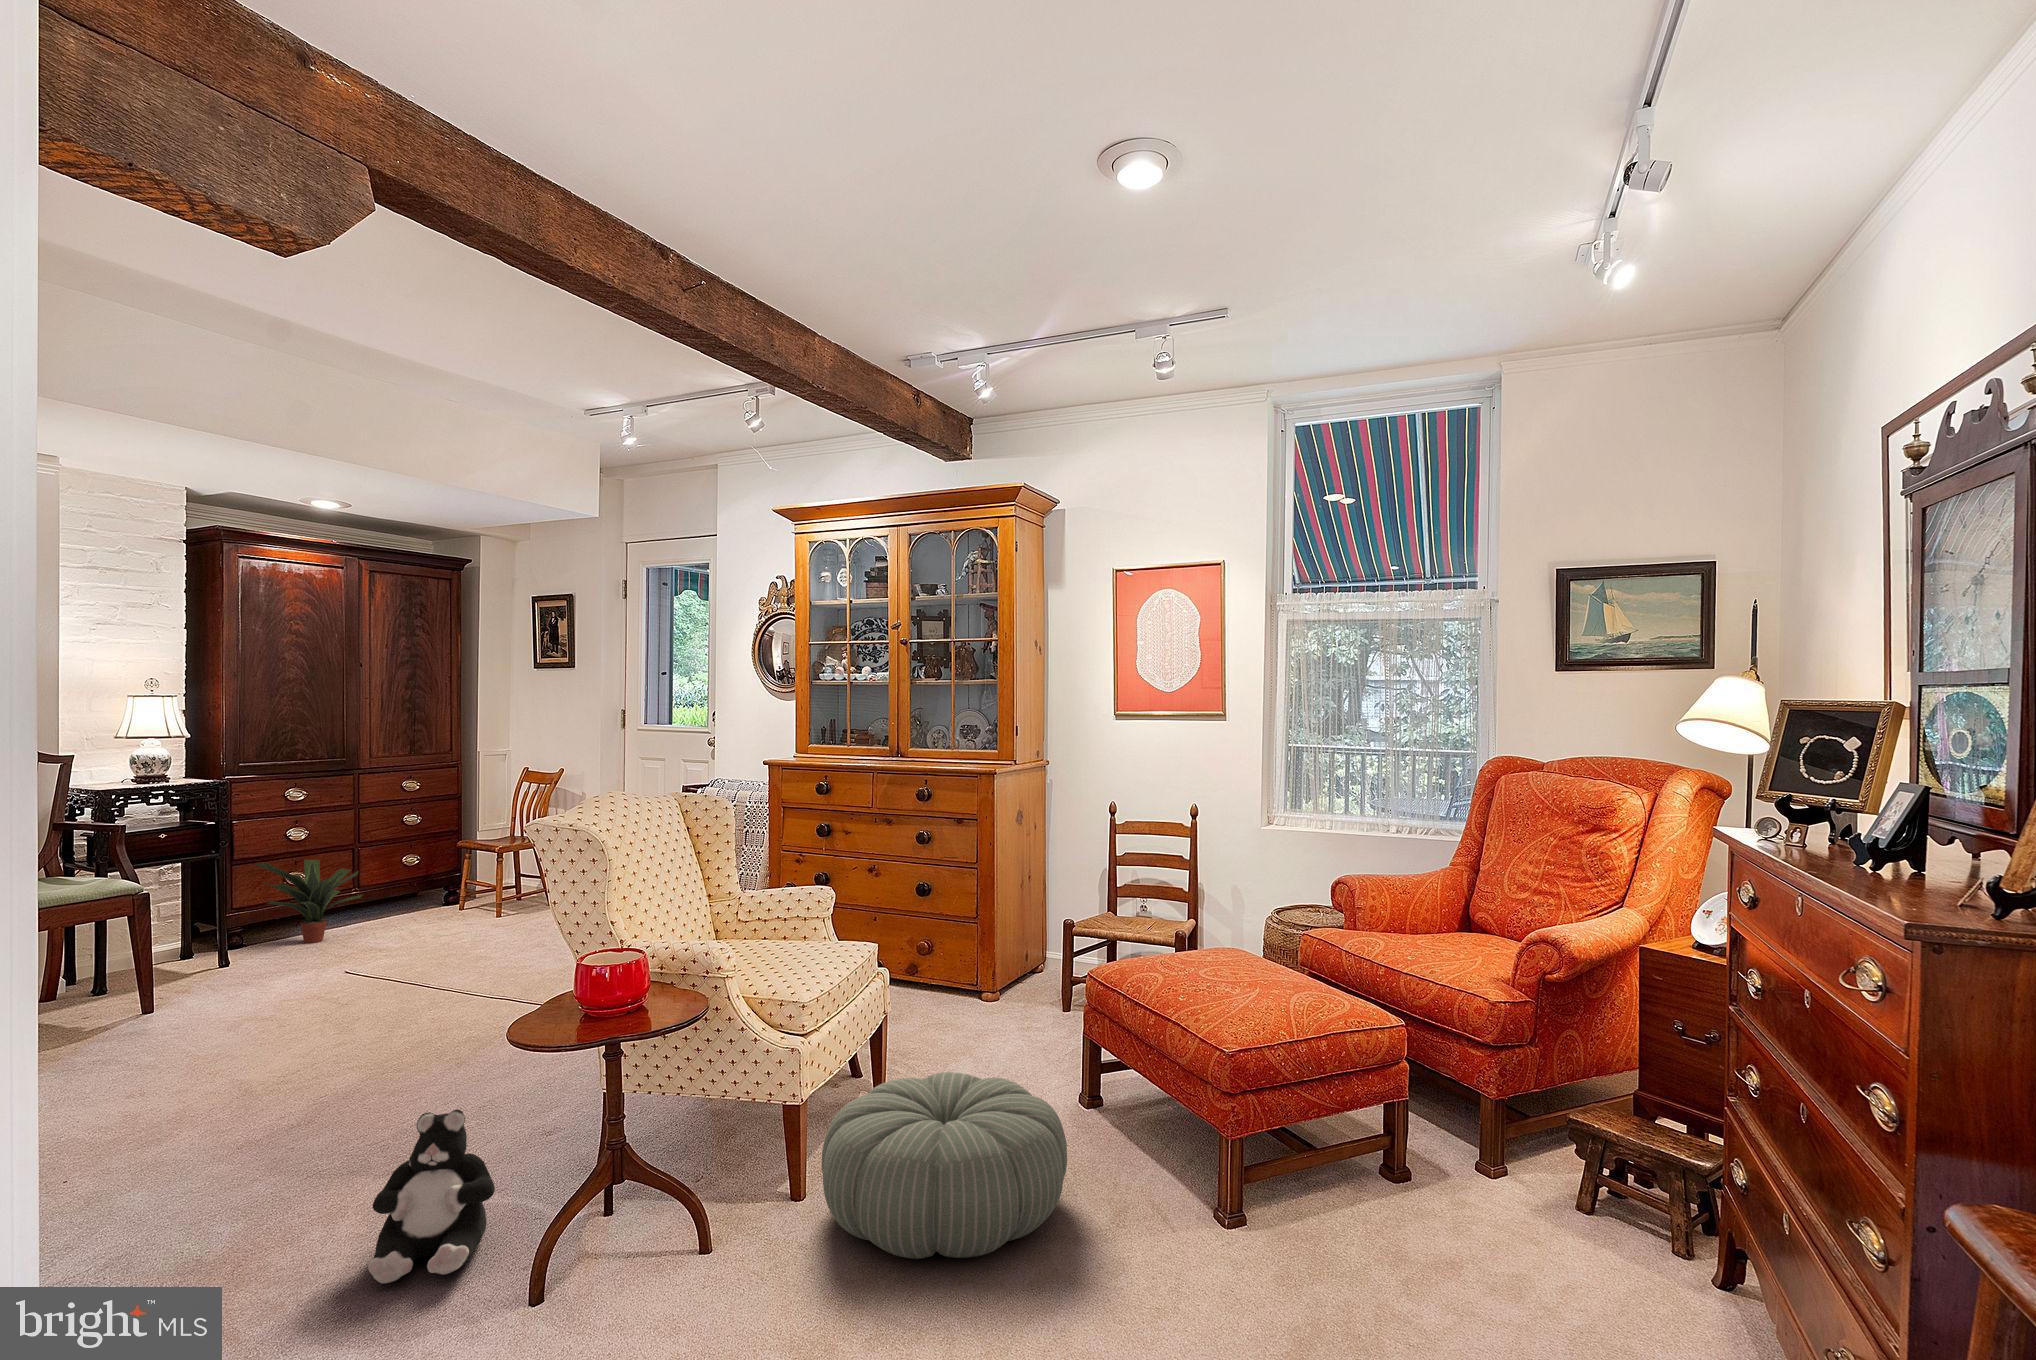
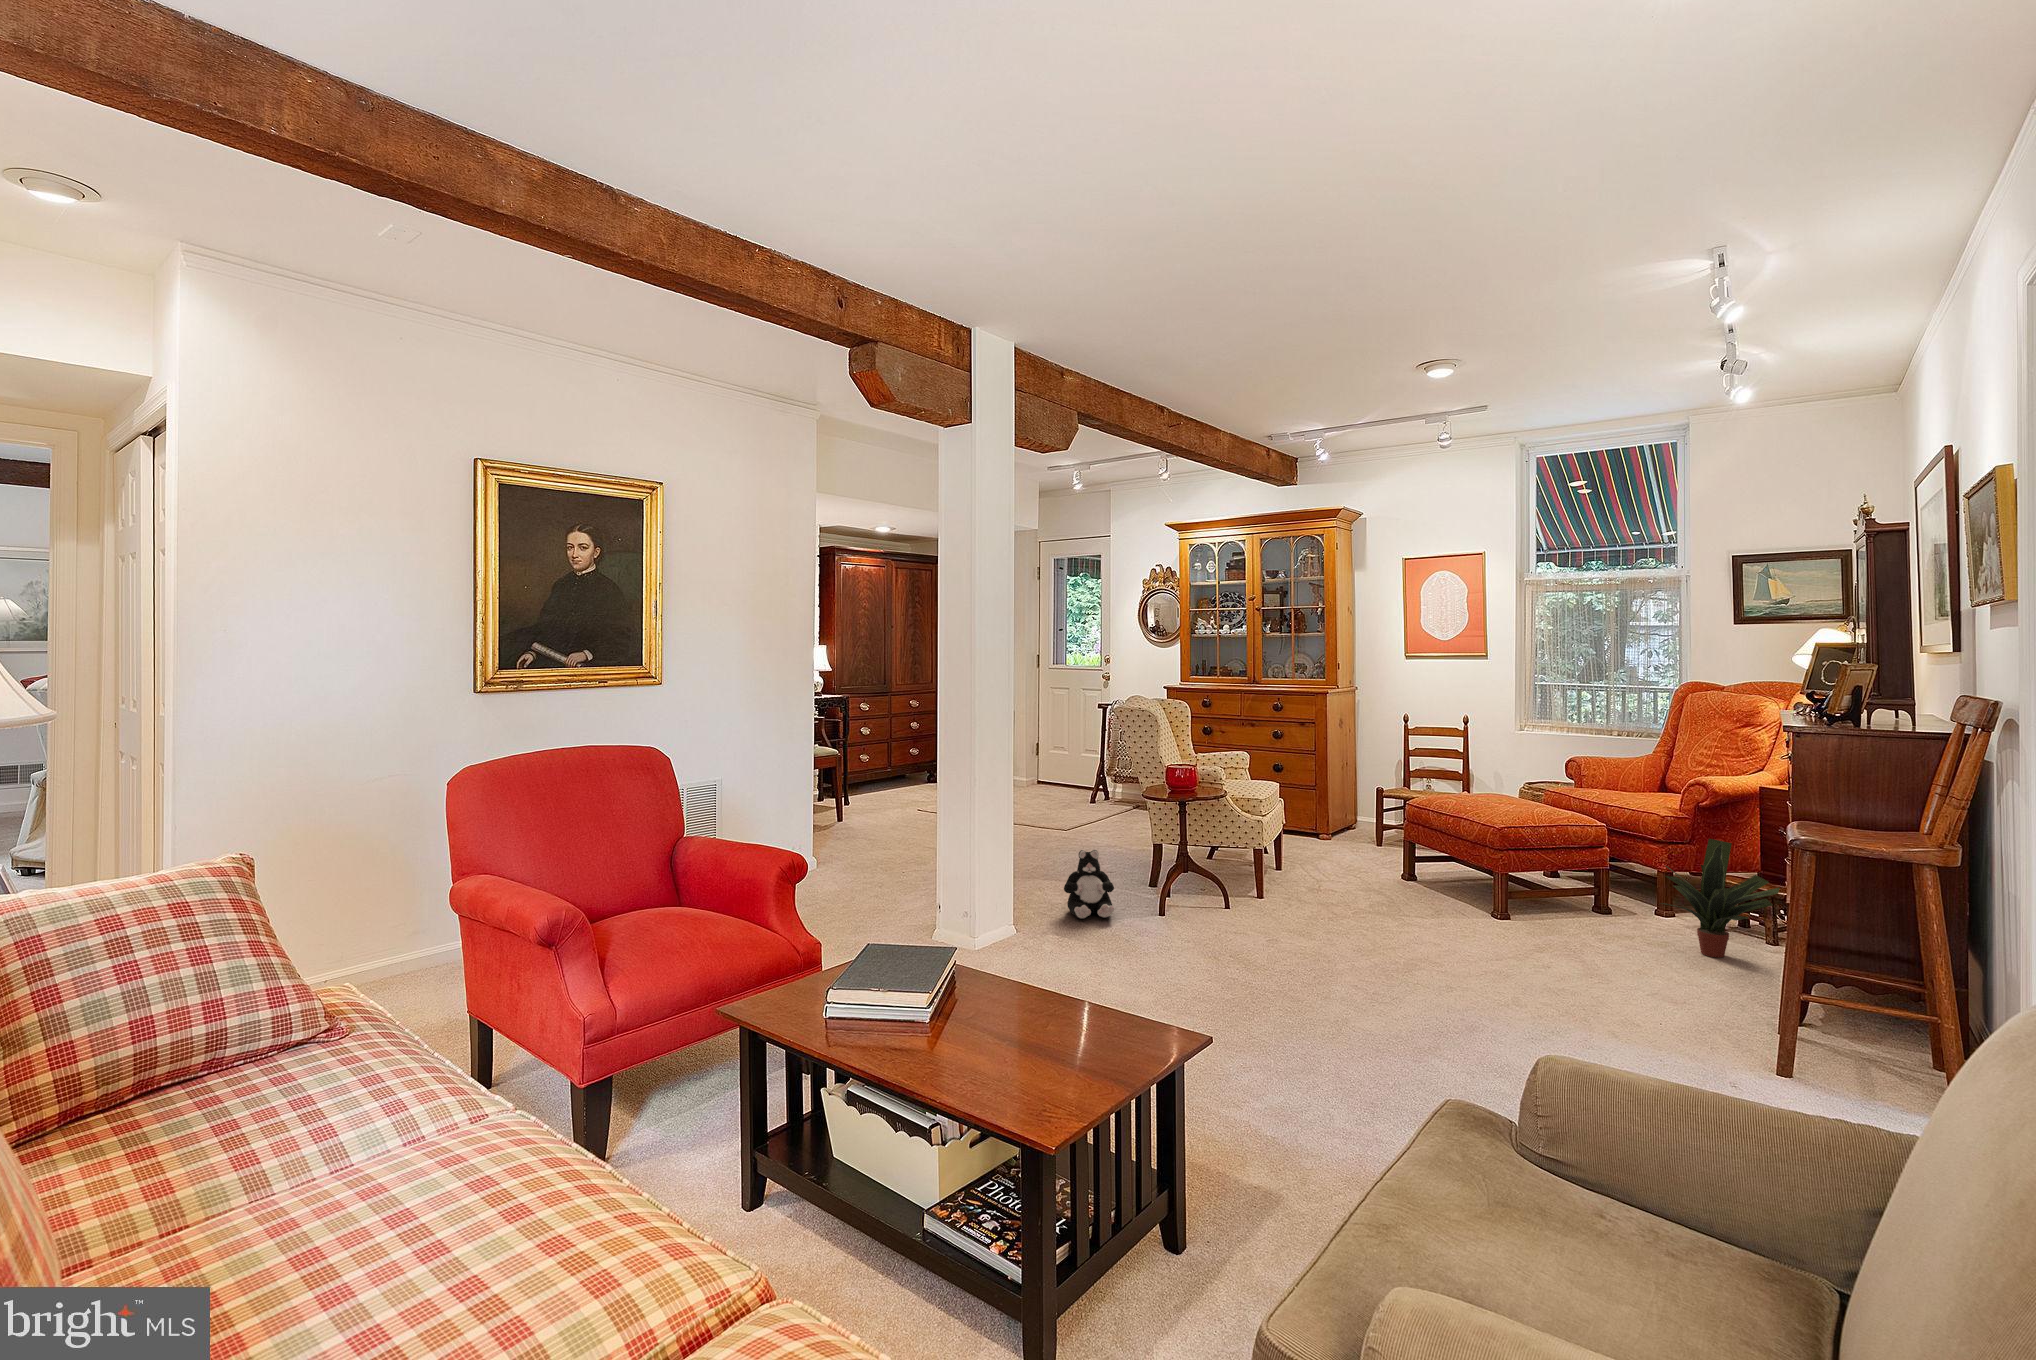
potted plant: present [255,860,362,943] -> present [1661,839,1780,958]
pouf: present [822,1072,1067,1259] -> none [1268,851,1401,928]

